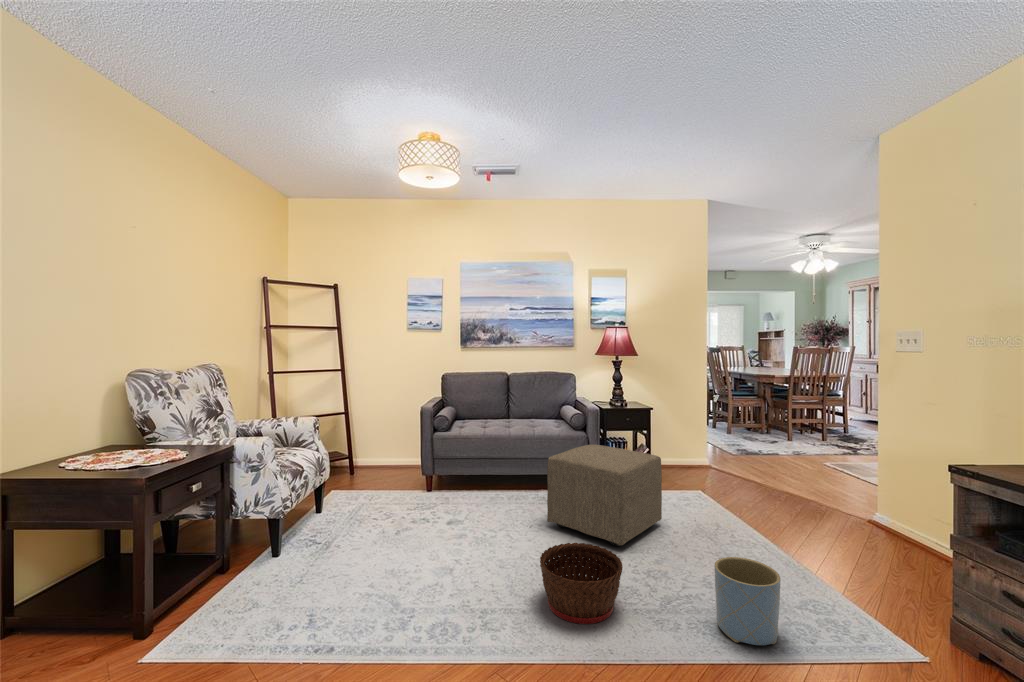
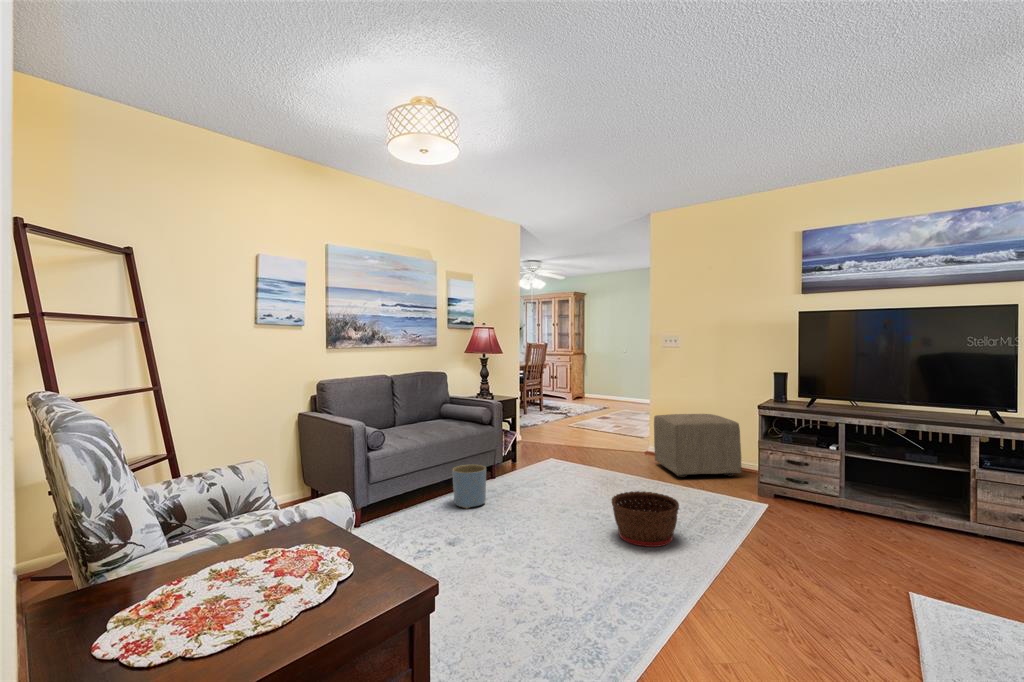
ottoman: present [547,444,662,546] -> present [654,414,742,478]
planter: present [714,557,781,645] -> present [452,464,486,509]

